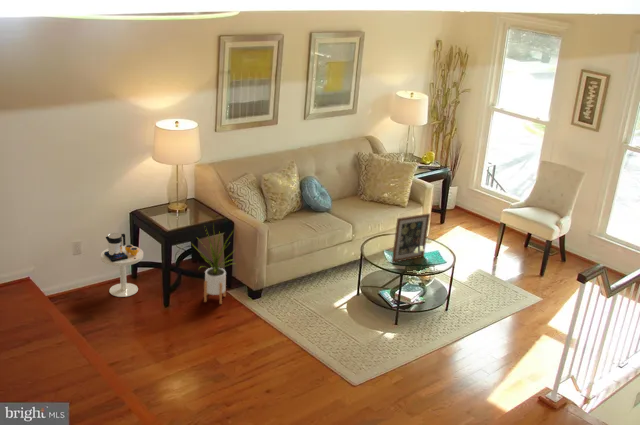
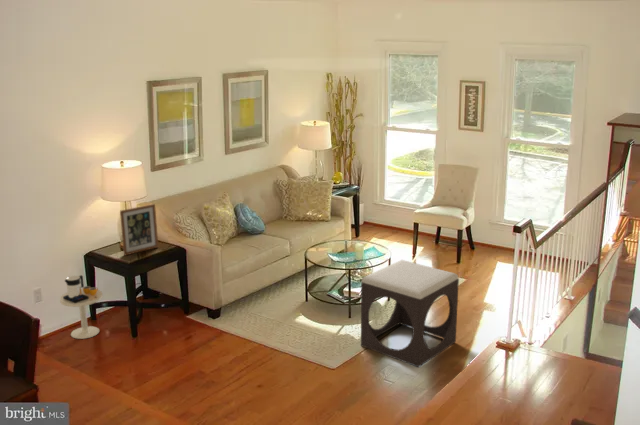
picture frame: present [392,214,430,262] -> present [120,204,158,255]
house plant: present [204,235,230,304] -> none [149,251,197,330]
footstool: none [395,276,517,405] -> present [361,260,459,367]

